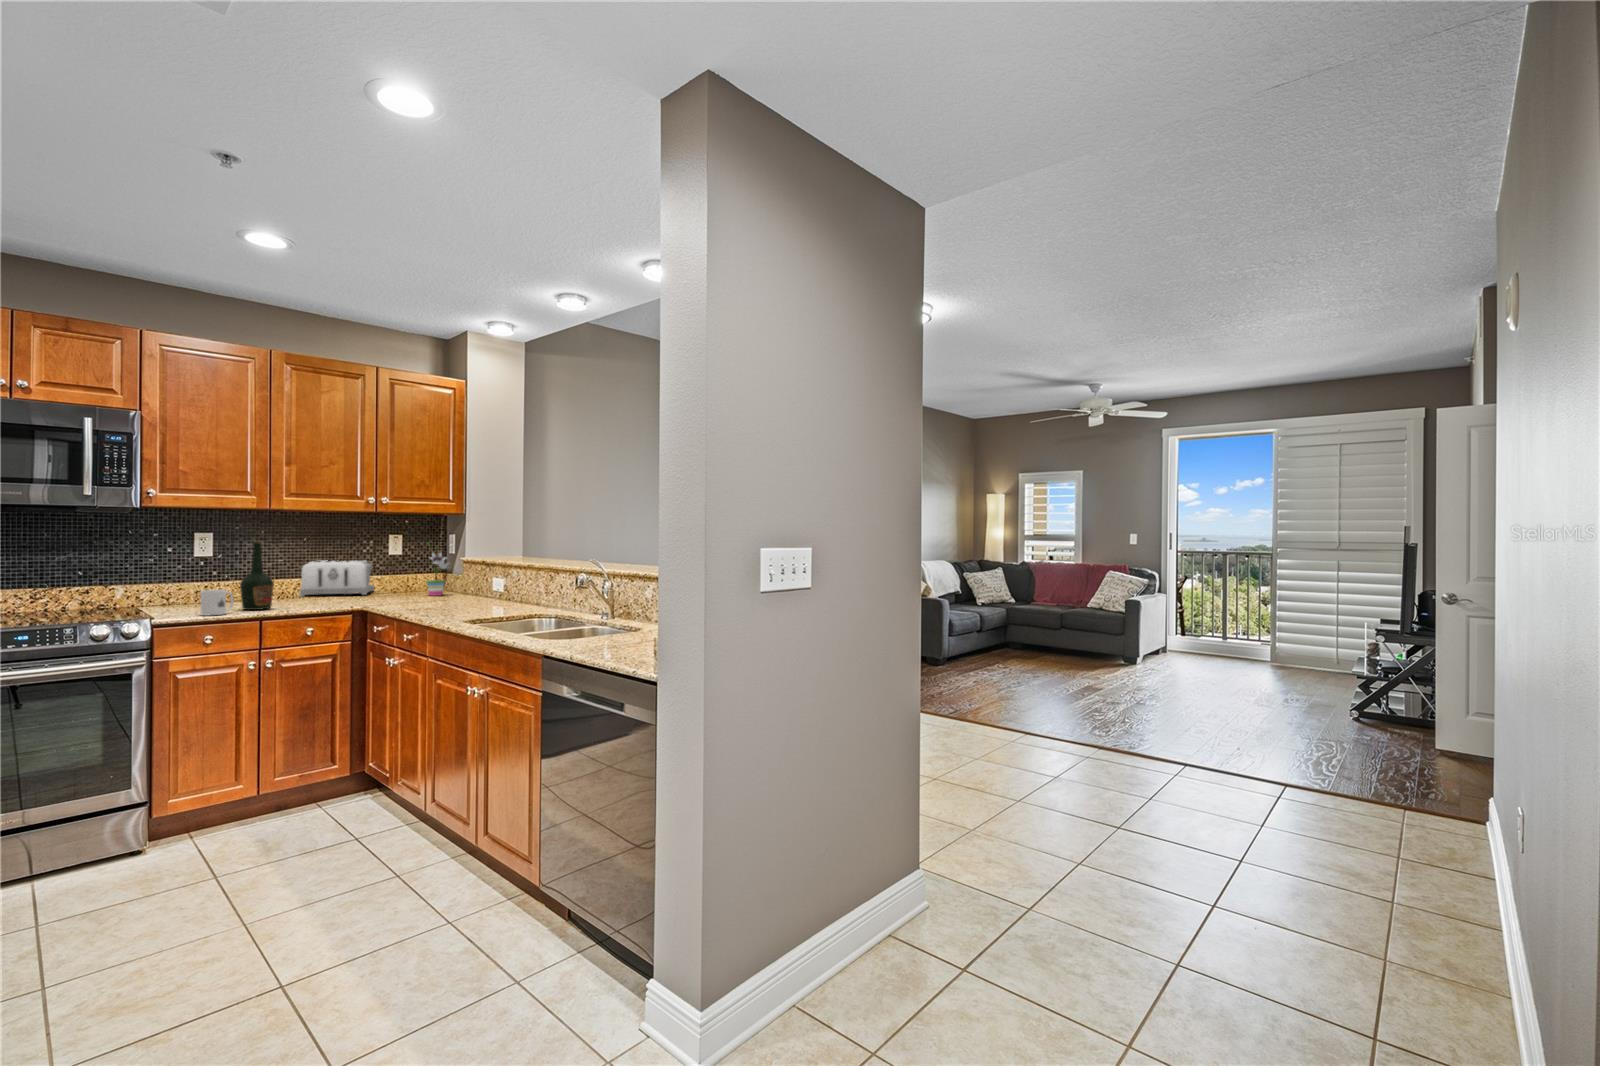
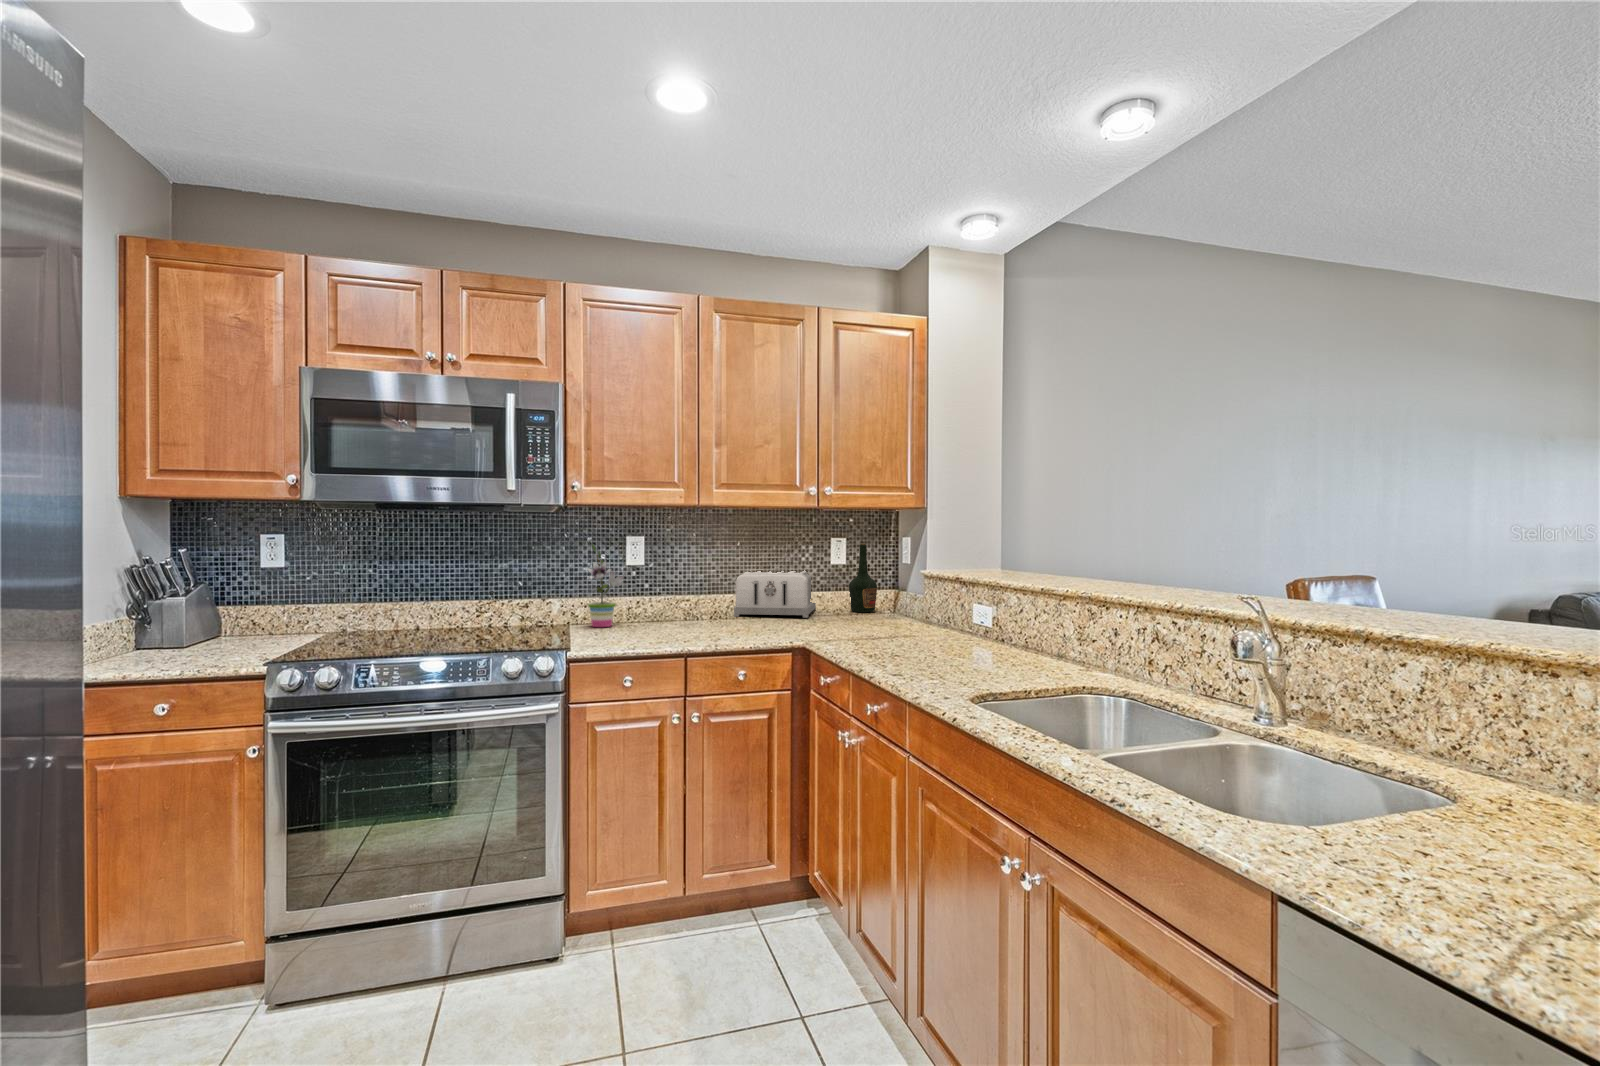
bottle: present [240,542,274,610] -> present [849,544,877,612]
potted plant: present [426,543,450,596] -> present [587,545,624,627]
mug: present [201,590,234,615] -> none [620,614,656,649]

